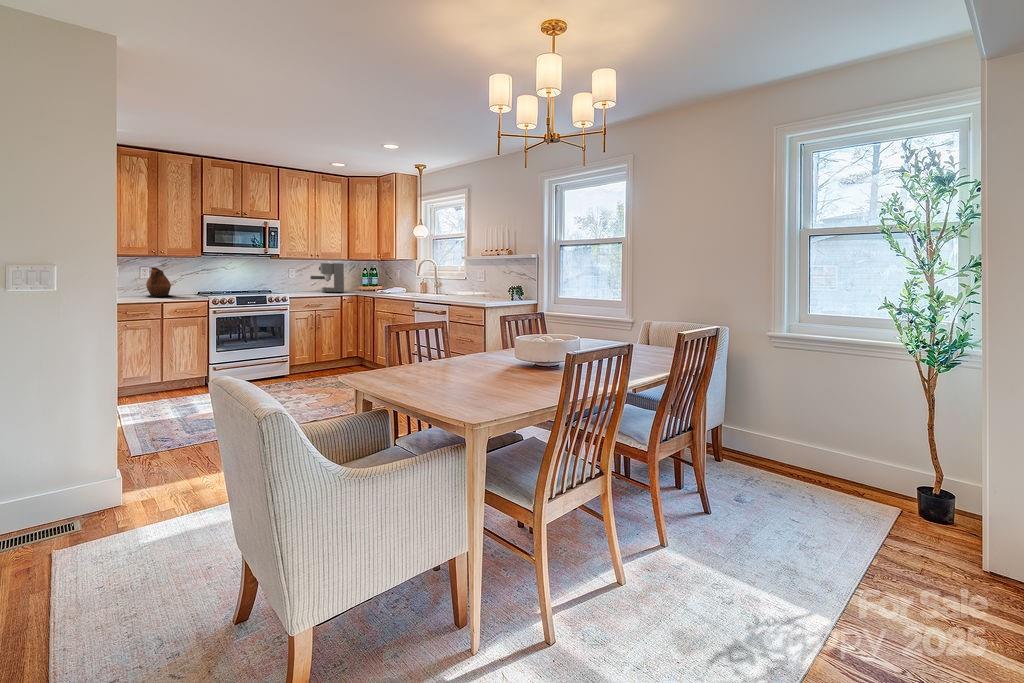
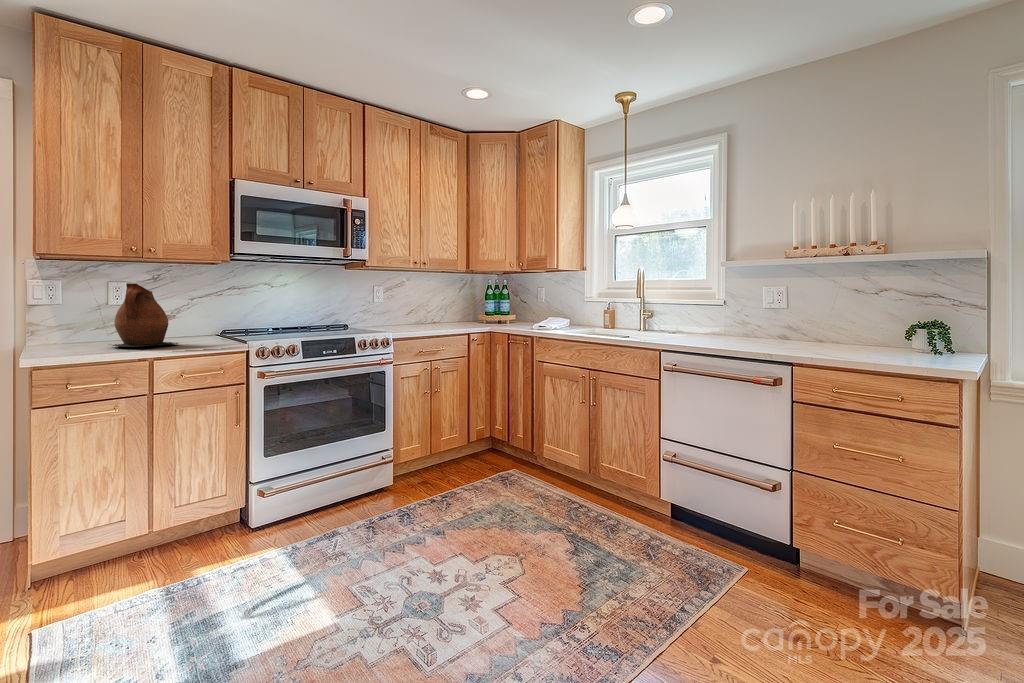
coffee maker: present [310,263,344,293] -> none [414,276,471,327]

